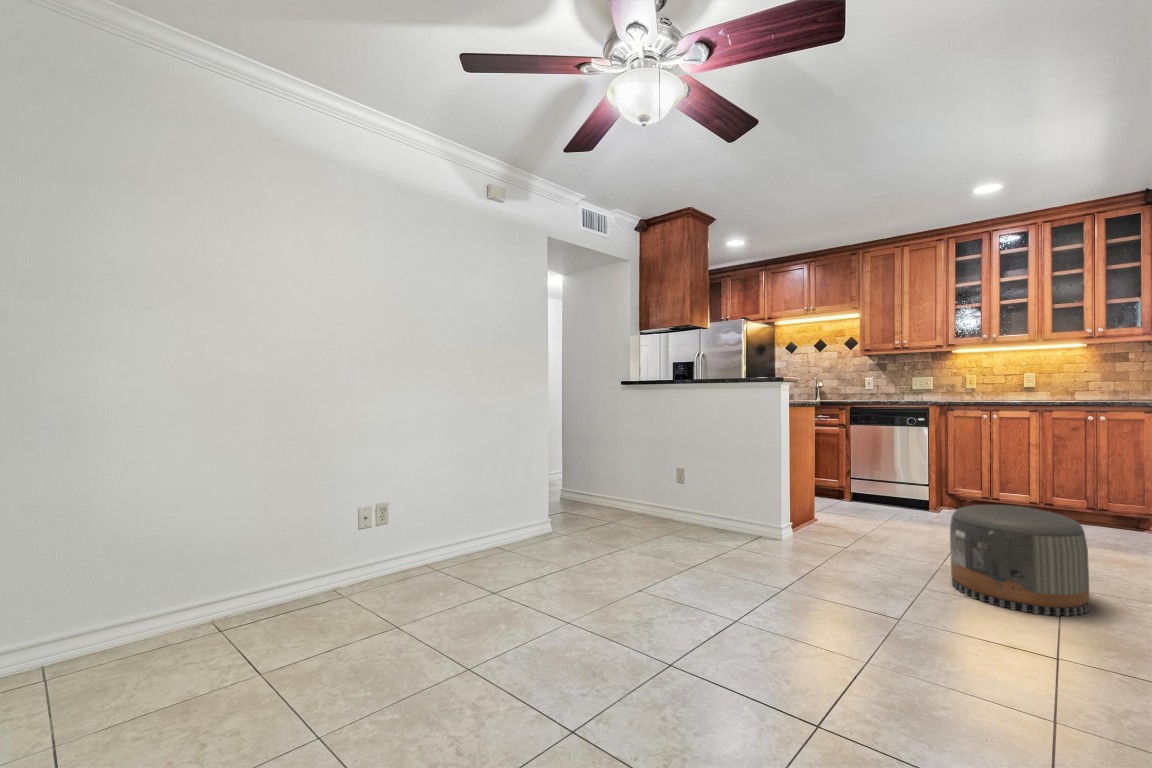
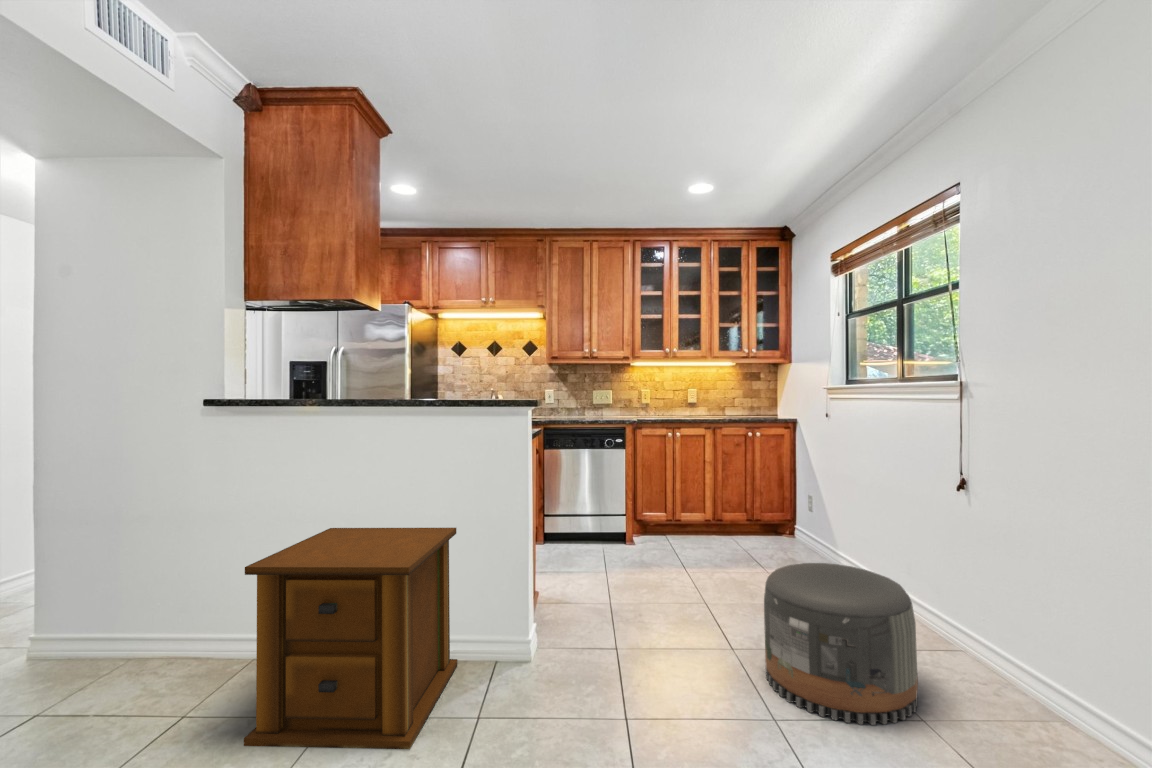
side table: none [637,450,744,550] -> present [244,528,457,749]

